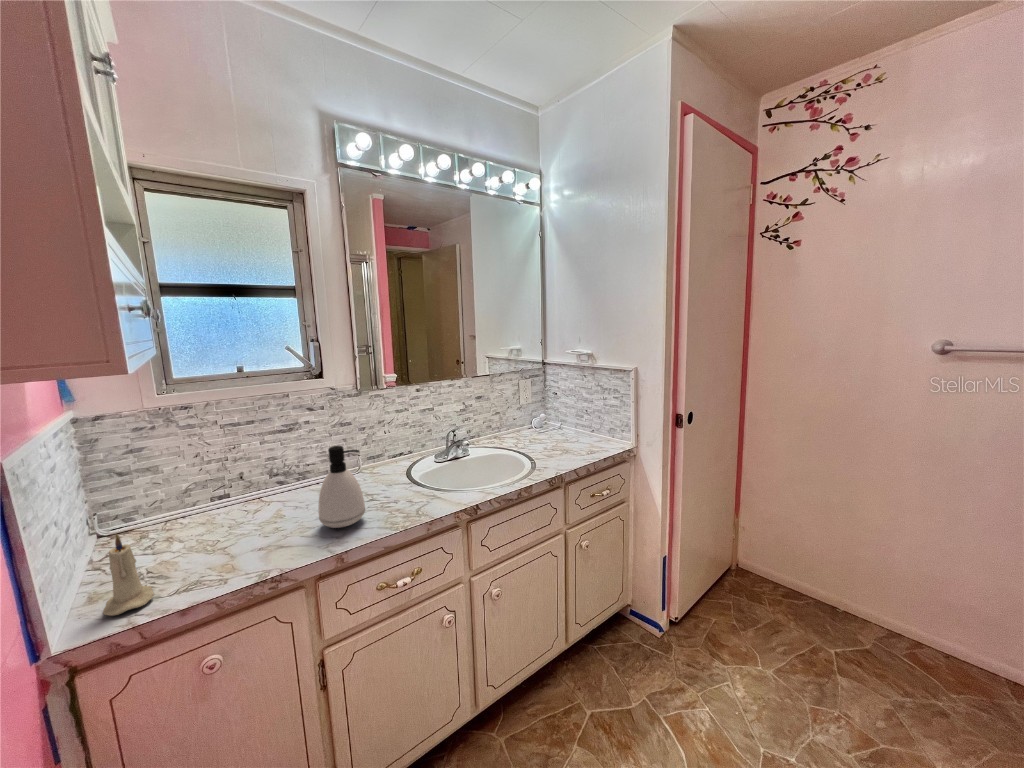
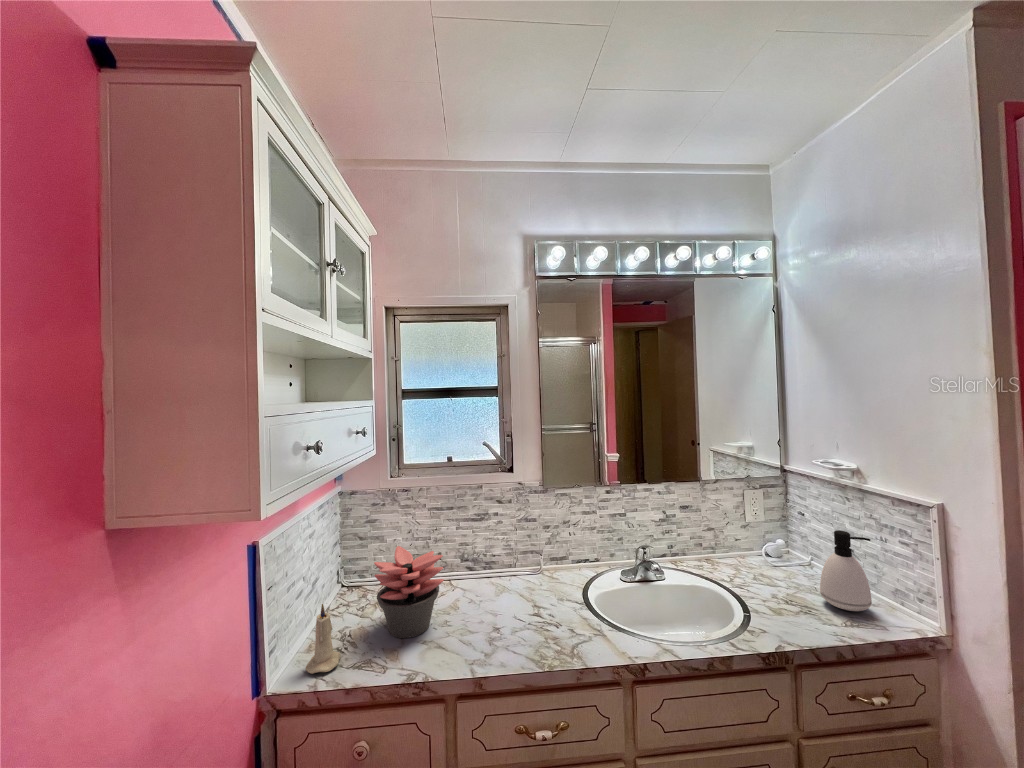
soap dispenser: present [319,446,365,528] -> present [820,530,872,611]
succulent plant: none [173,460,272,555] -> present [374,546,444,638]

